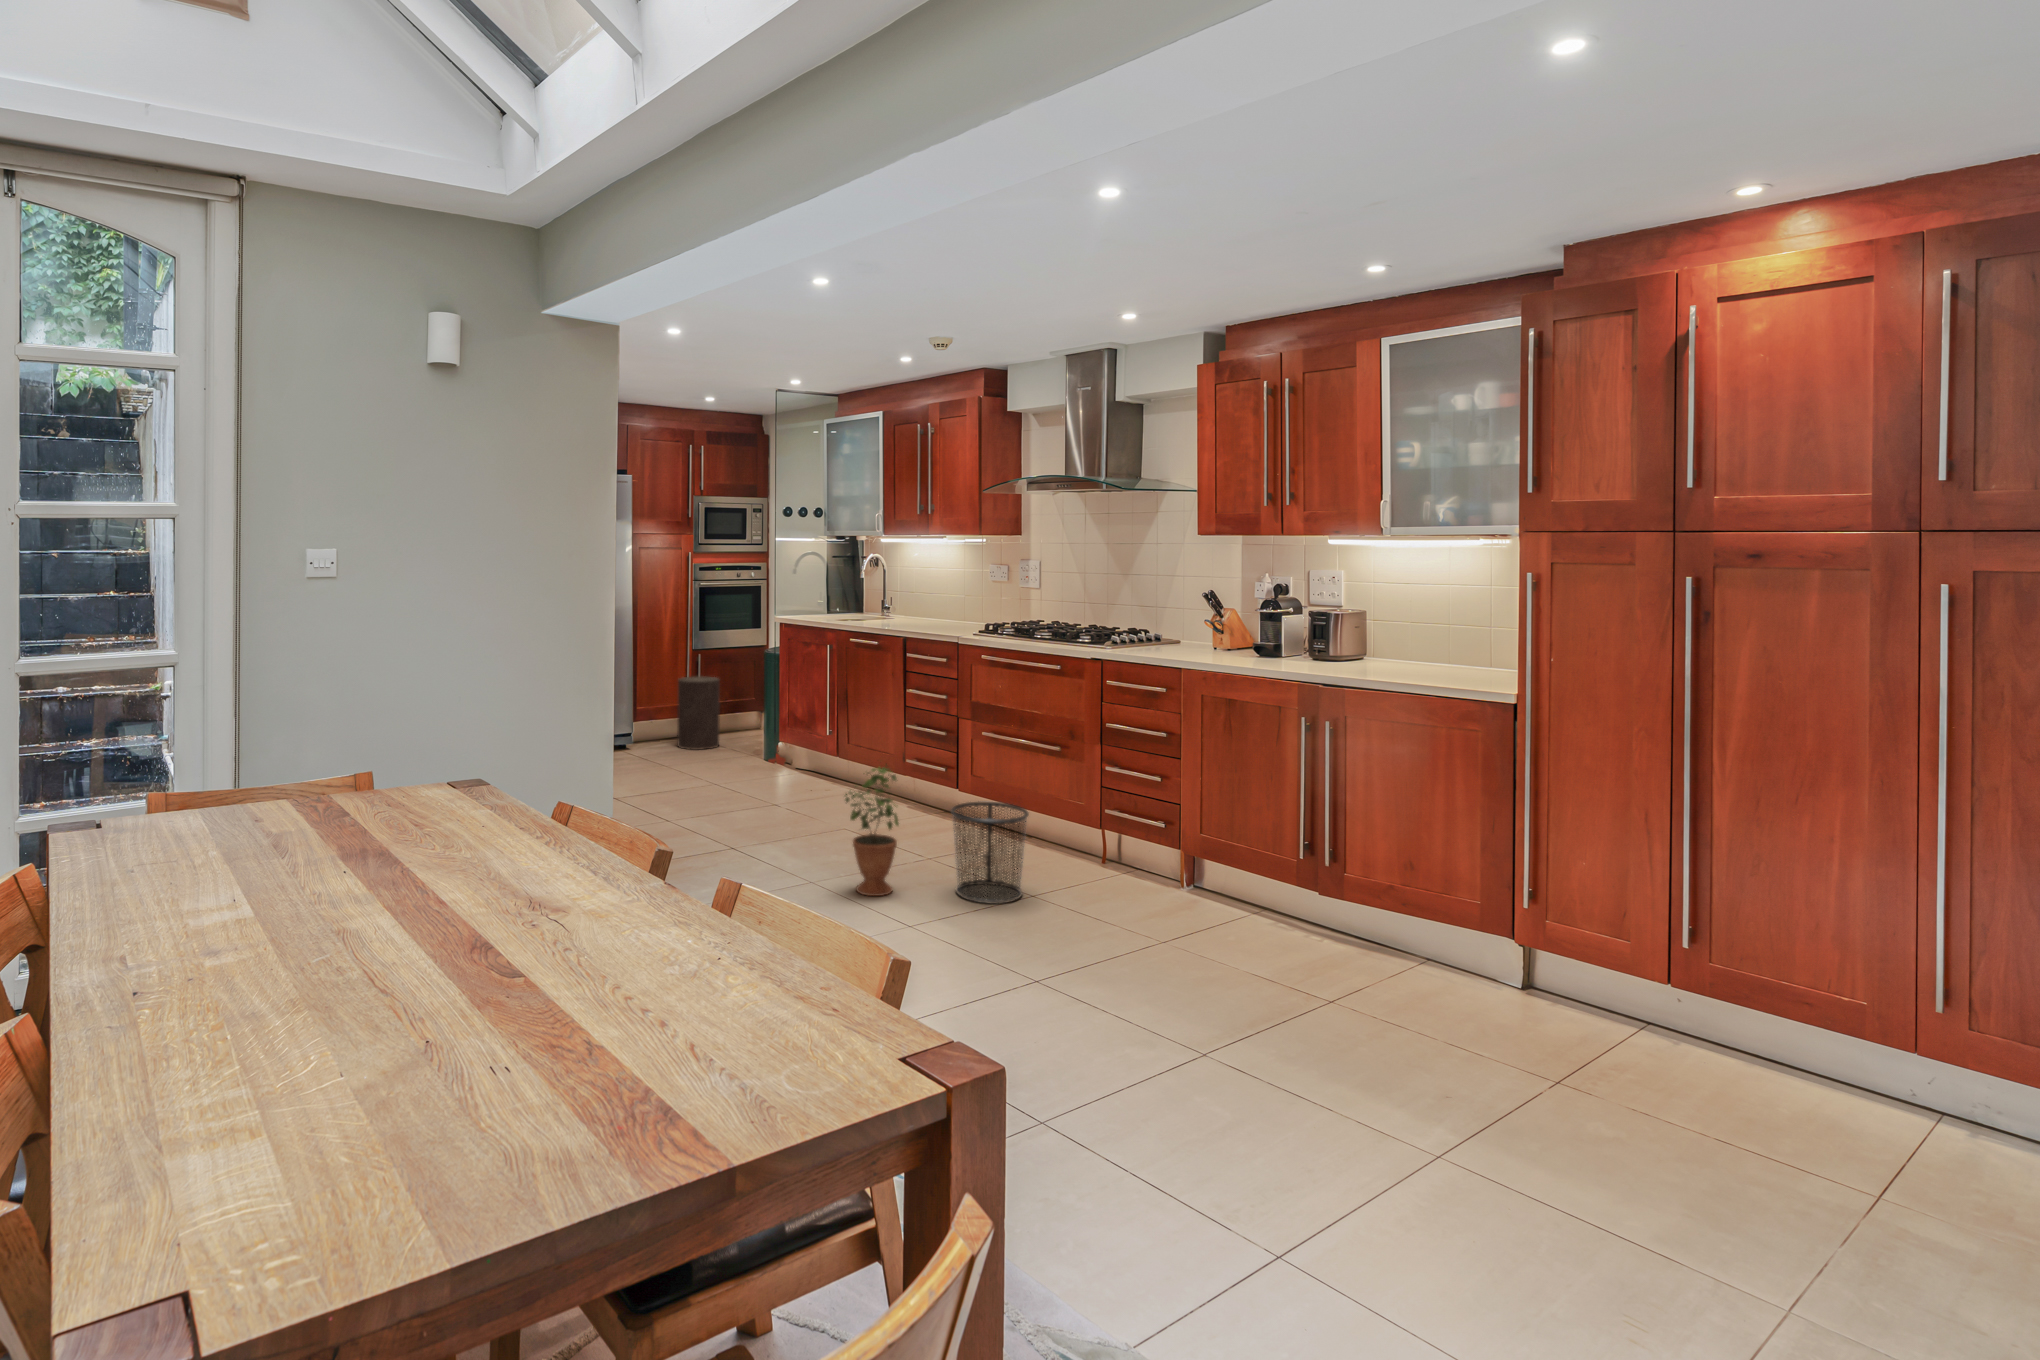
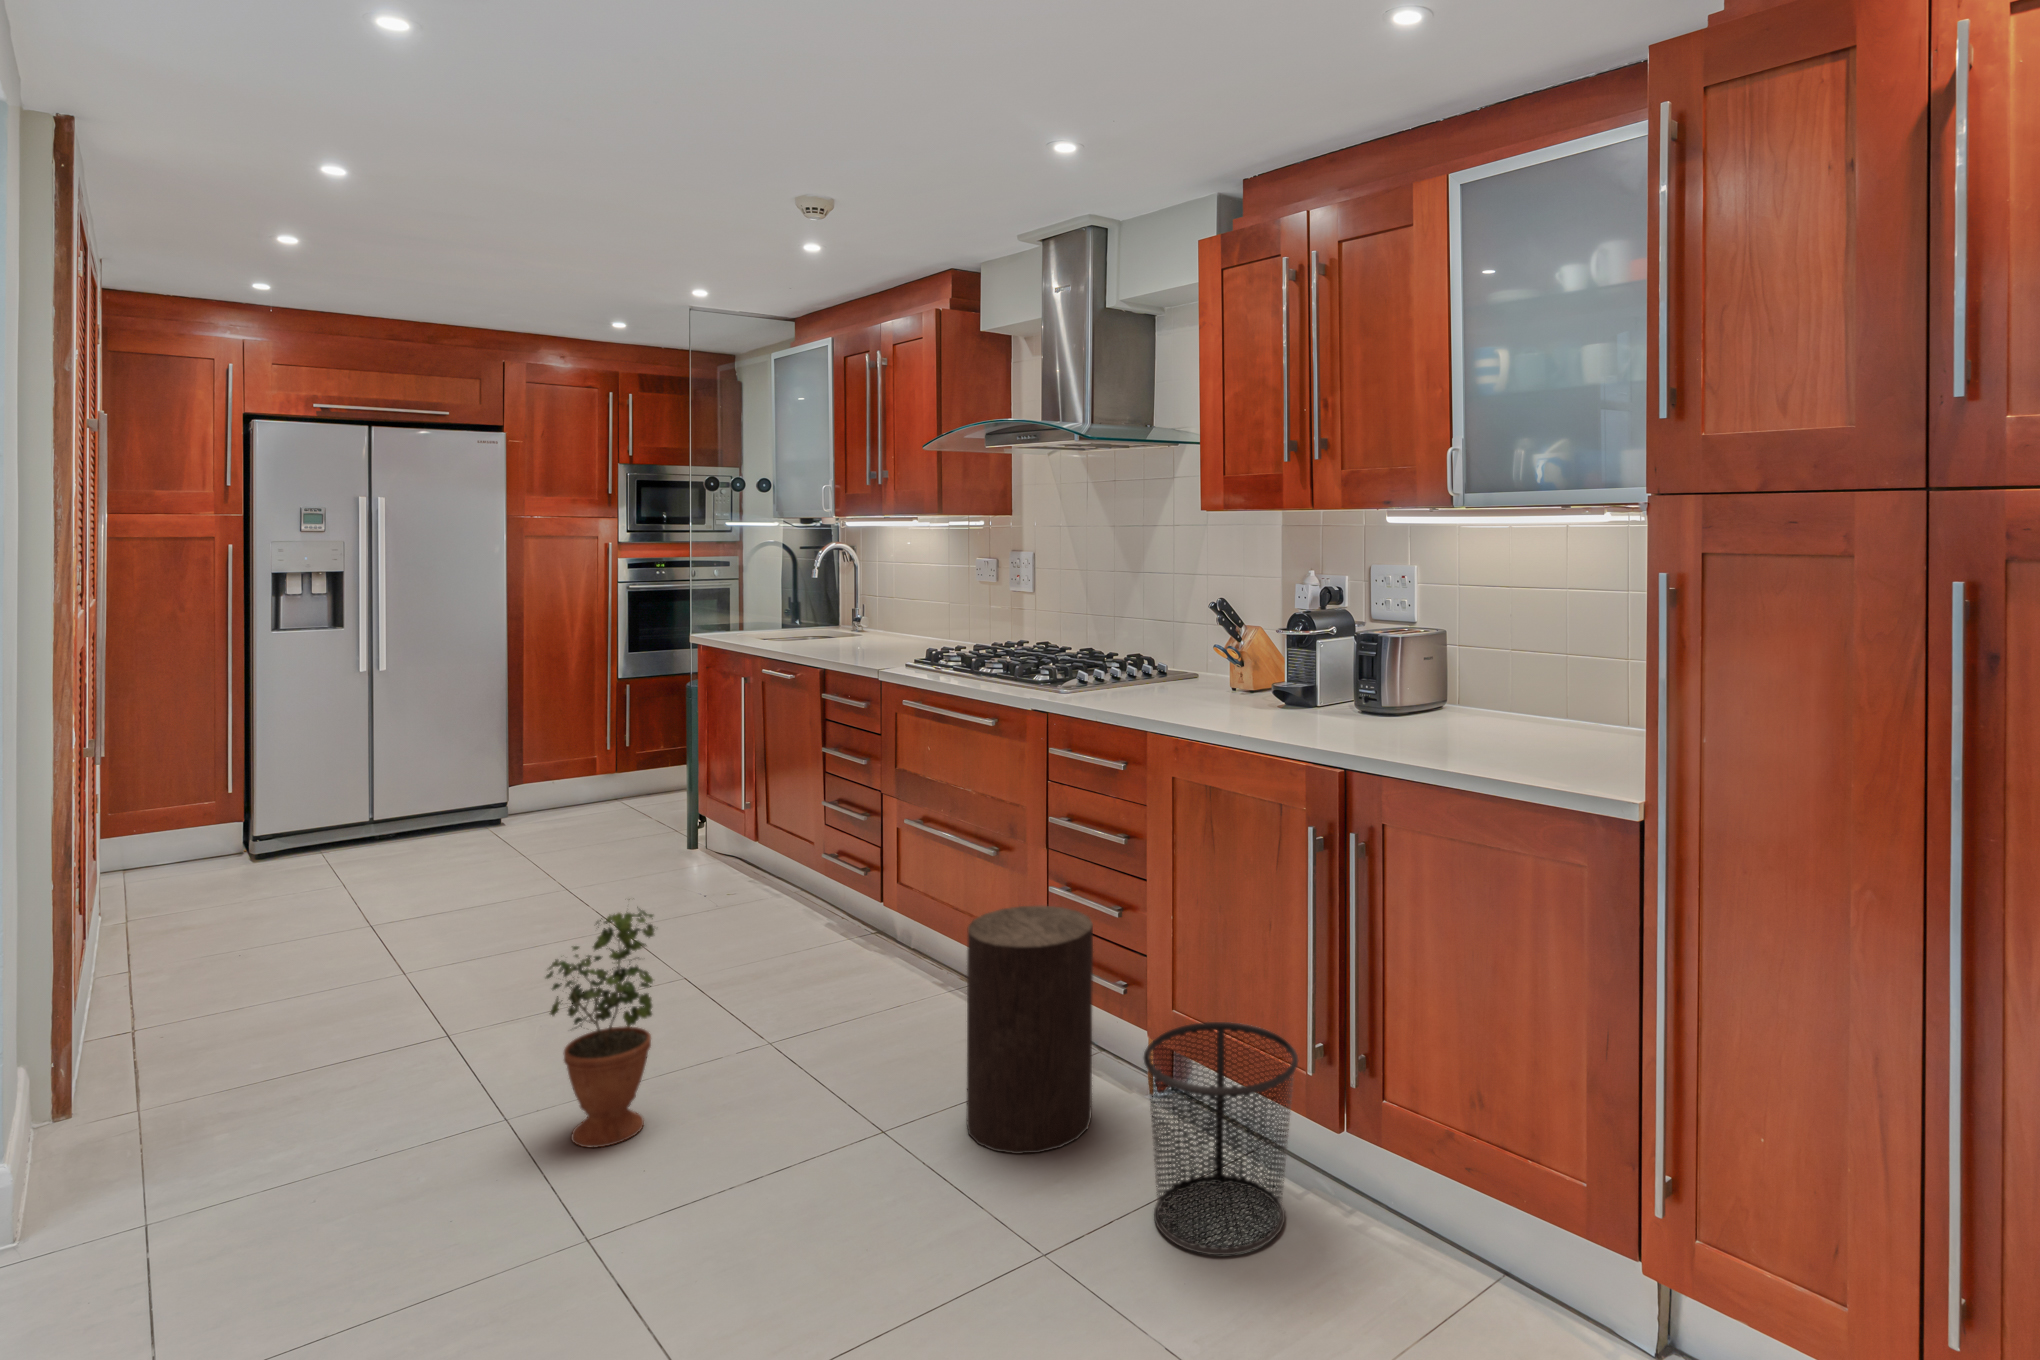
stool: present [677,676,720,750] -> present [967,905,1093,1154]
waste bin: present [951,802,1029,904] -> present [1144,1022,1298,1255]

